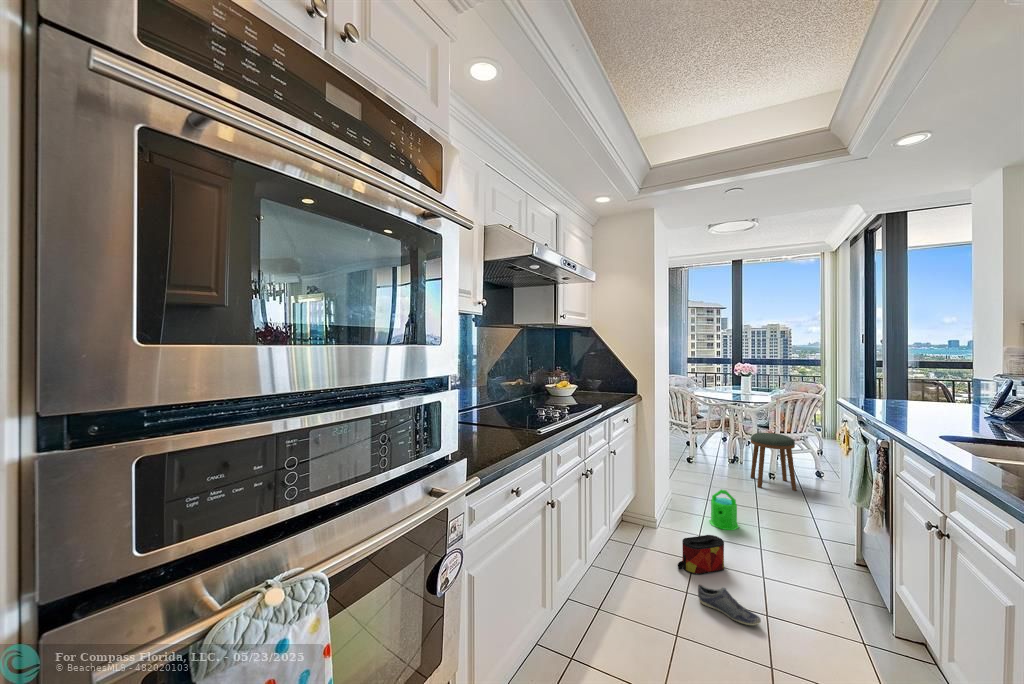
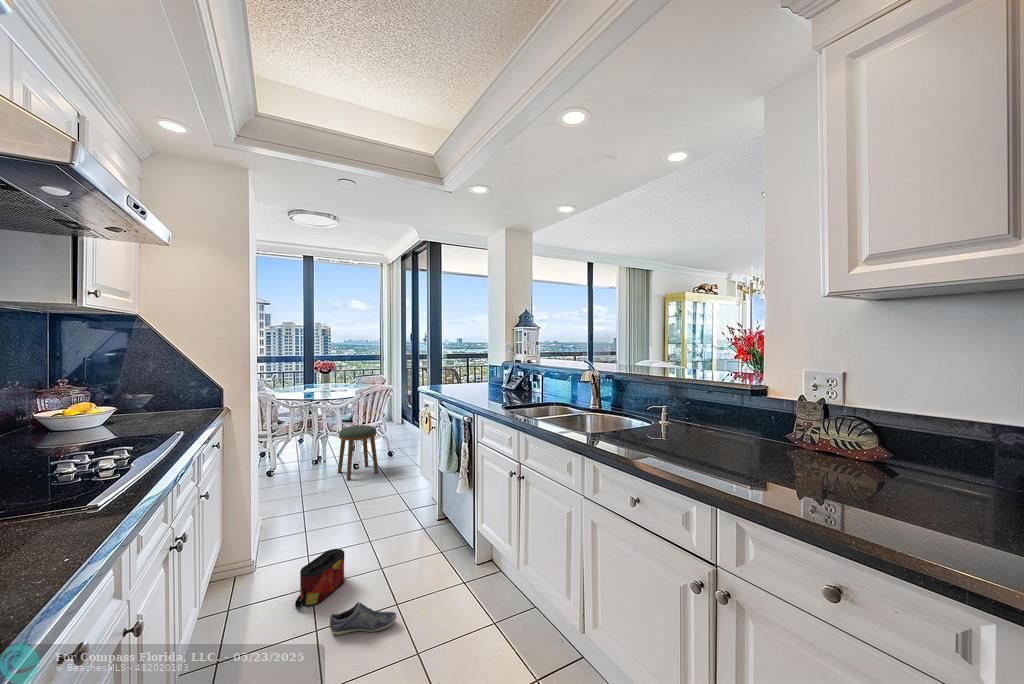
watering can: present [709,490,739,530] -> none [312,495,344,538]

